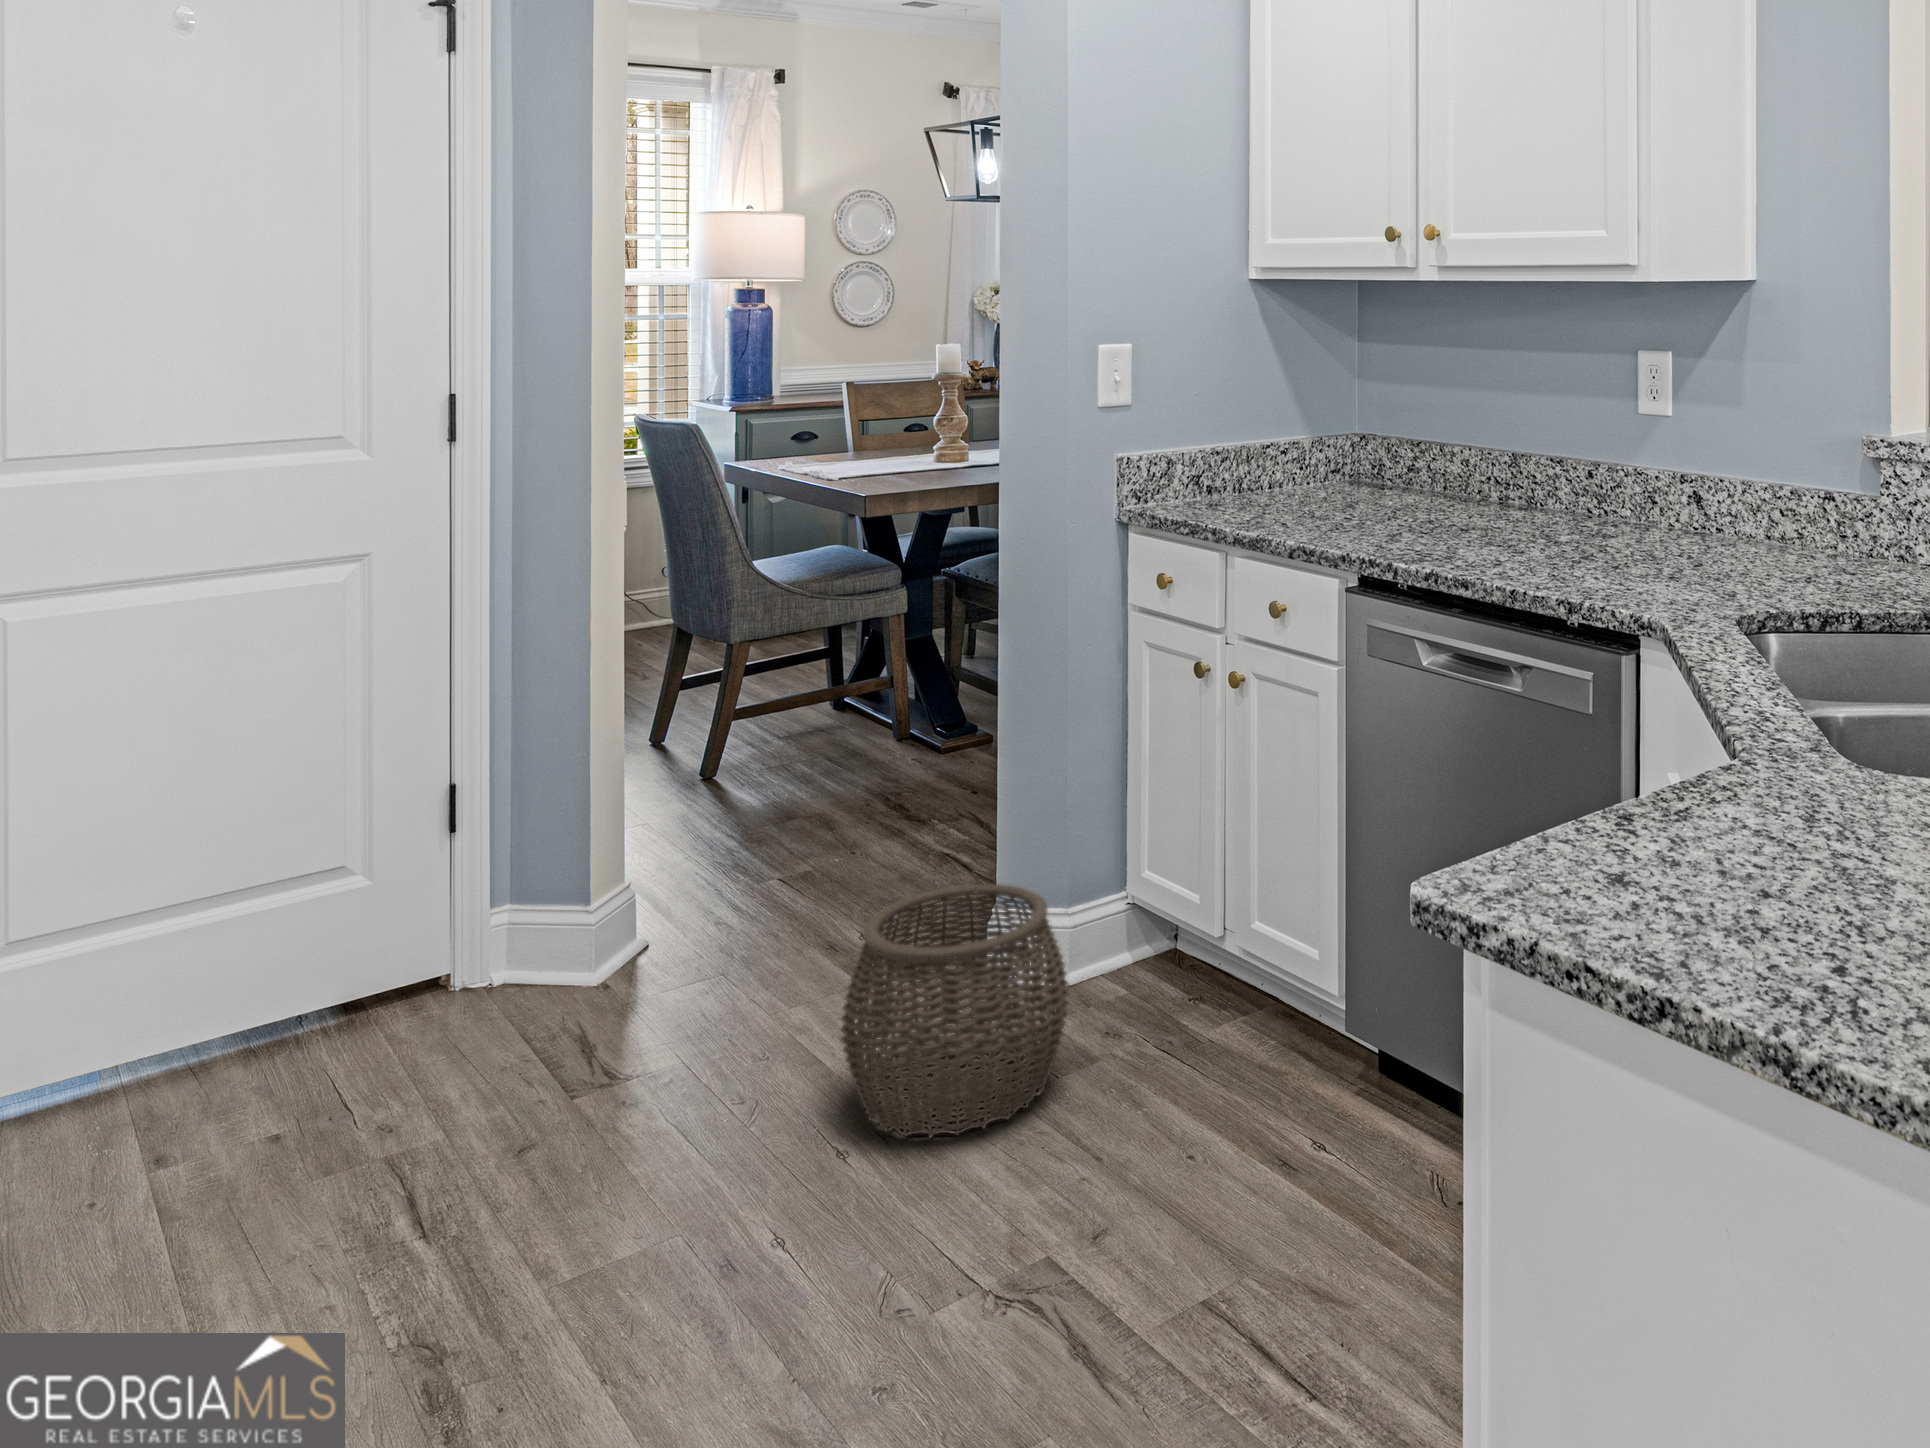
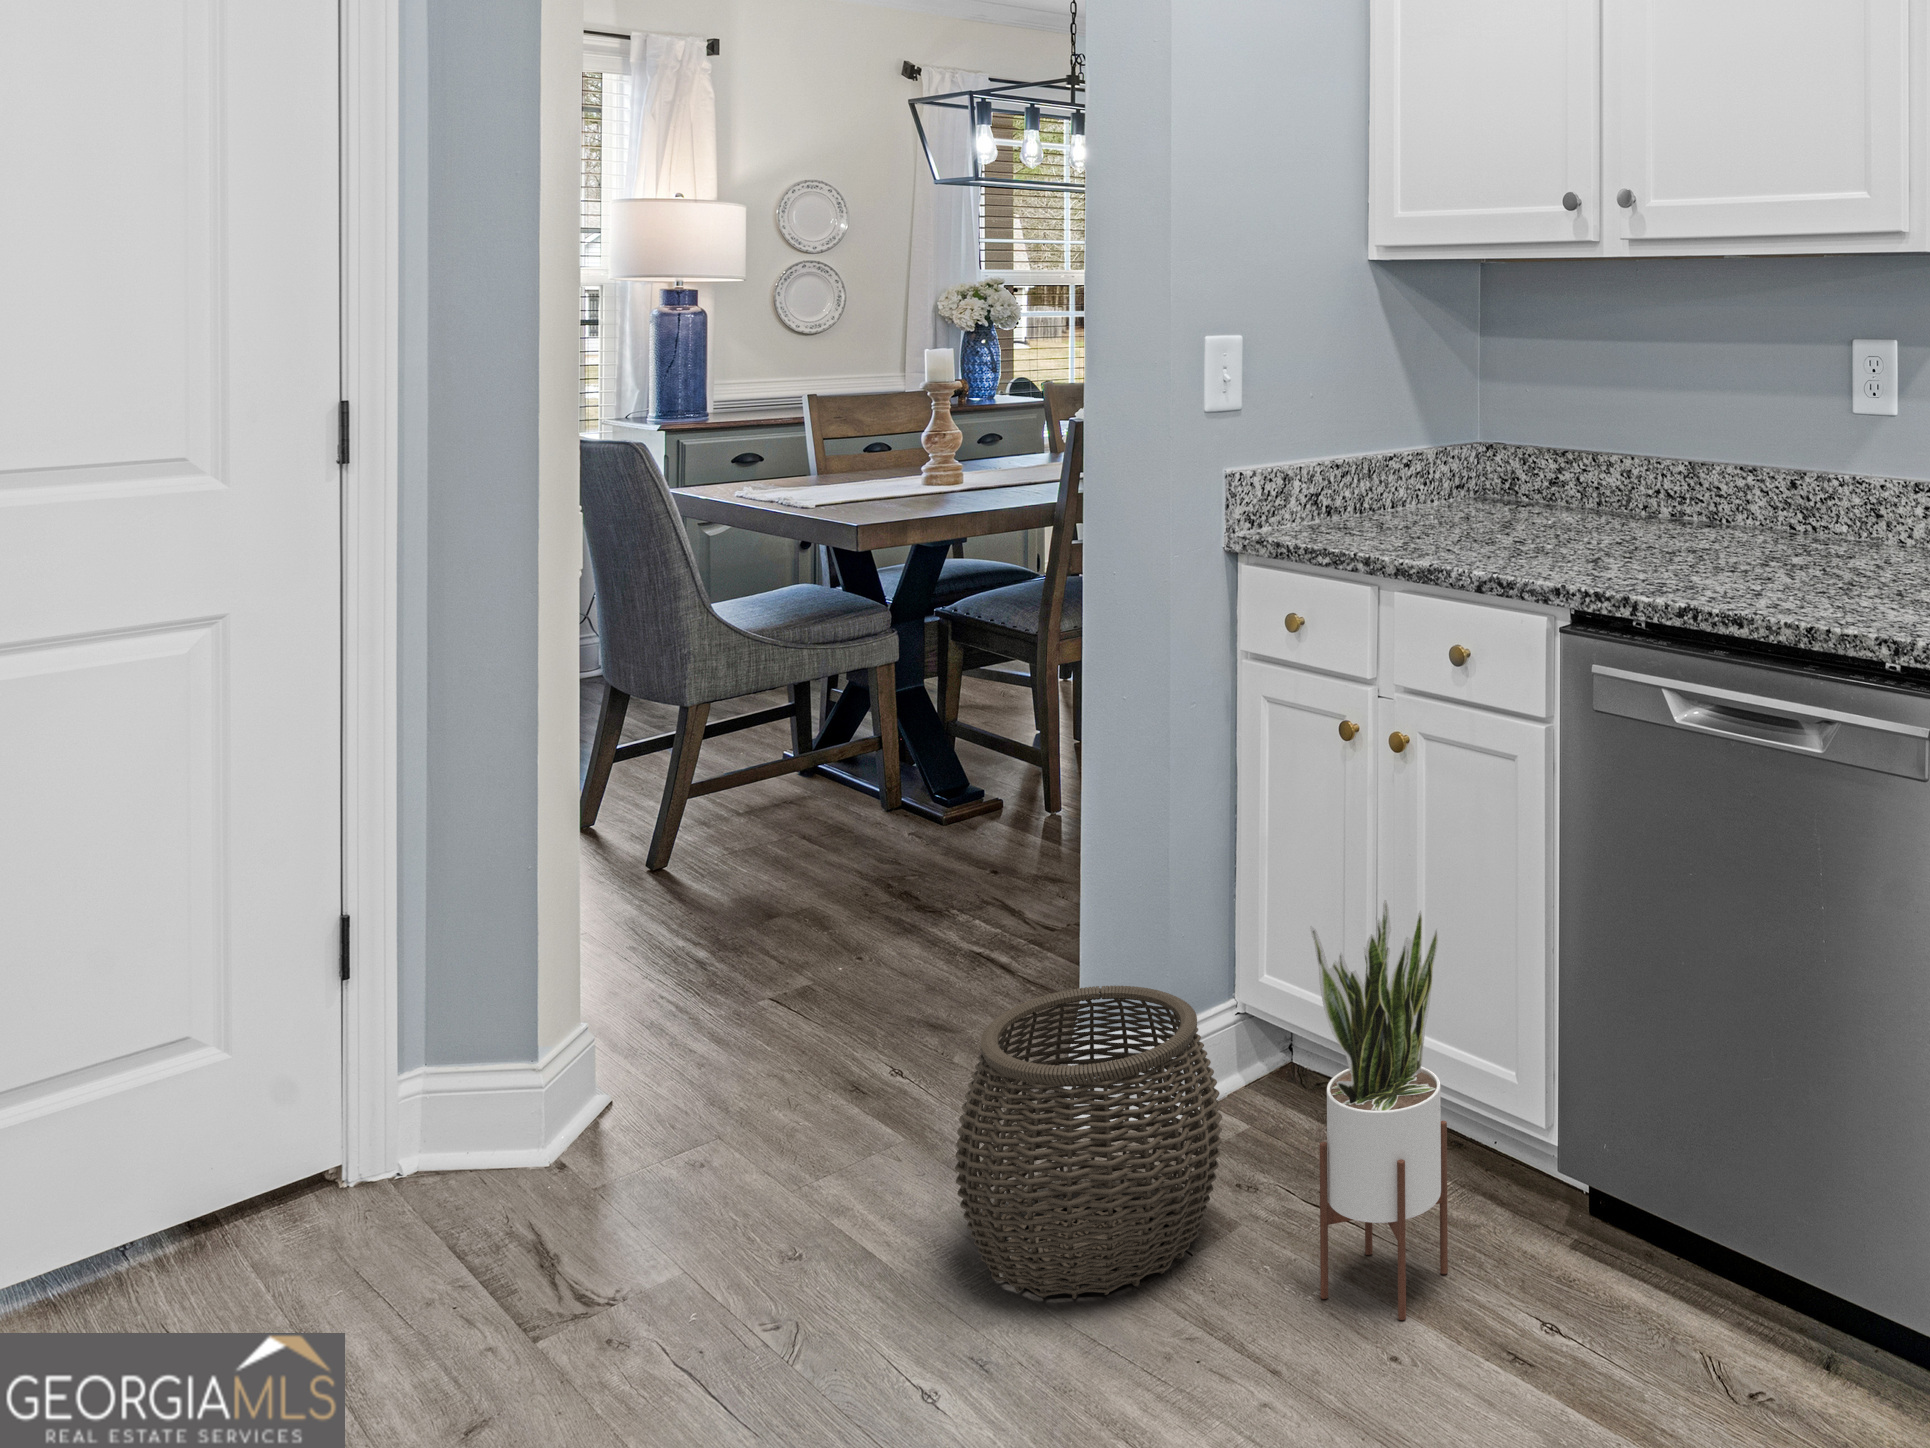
potted plant: none [1116,817,1241,1162] -> present [1310,900,1448,1320]

